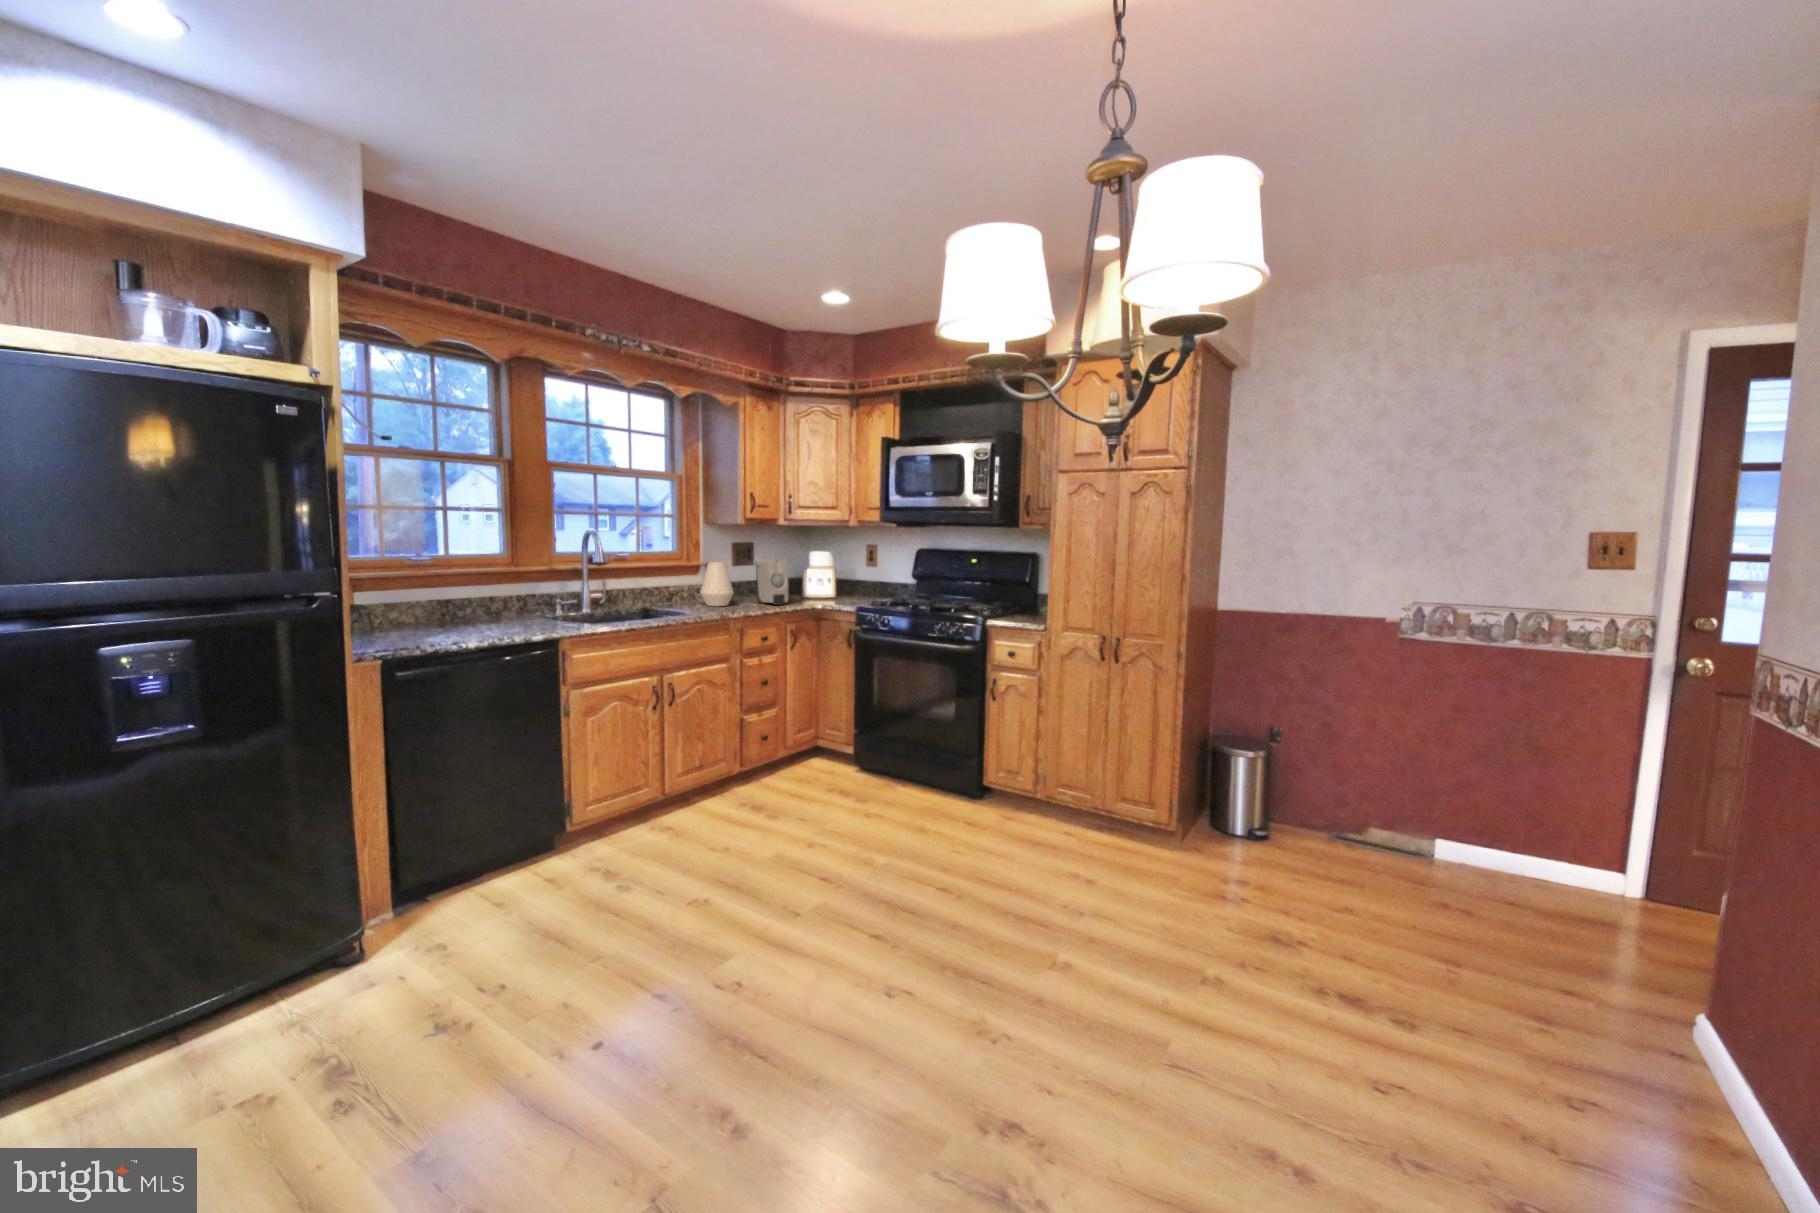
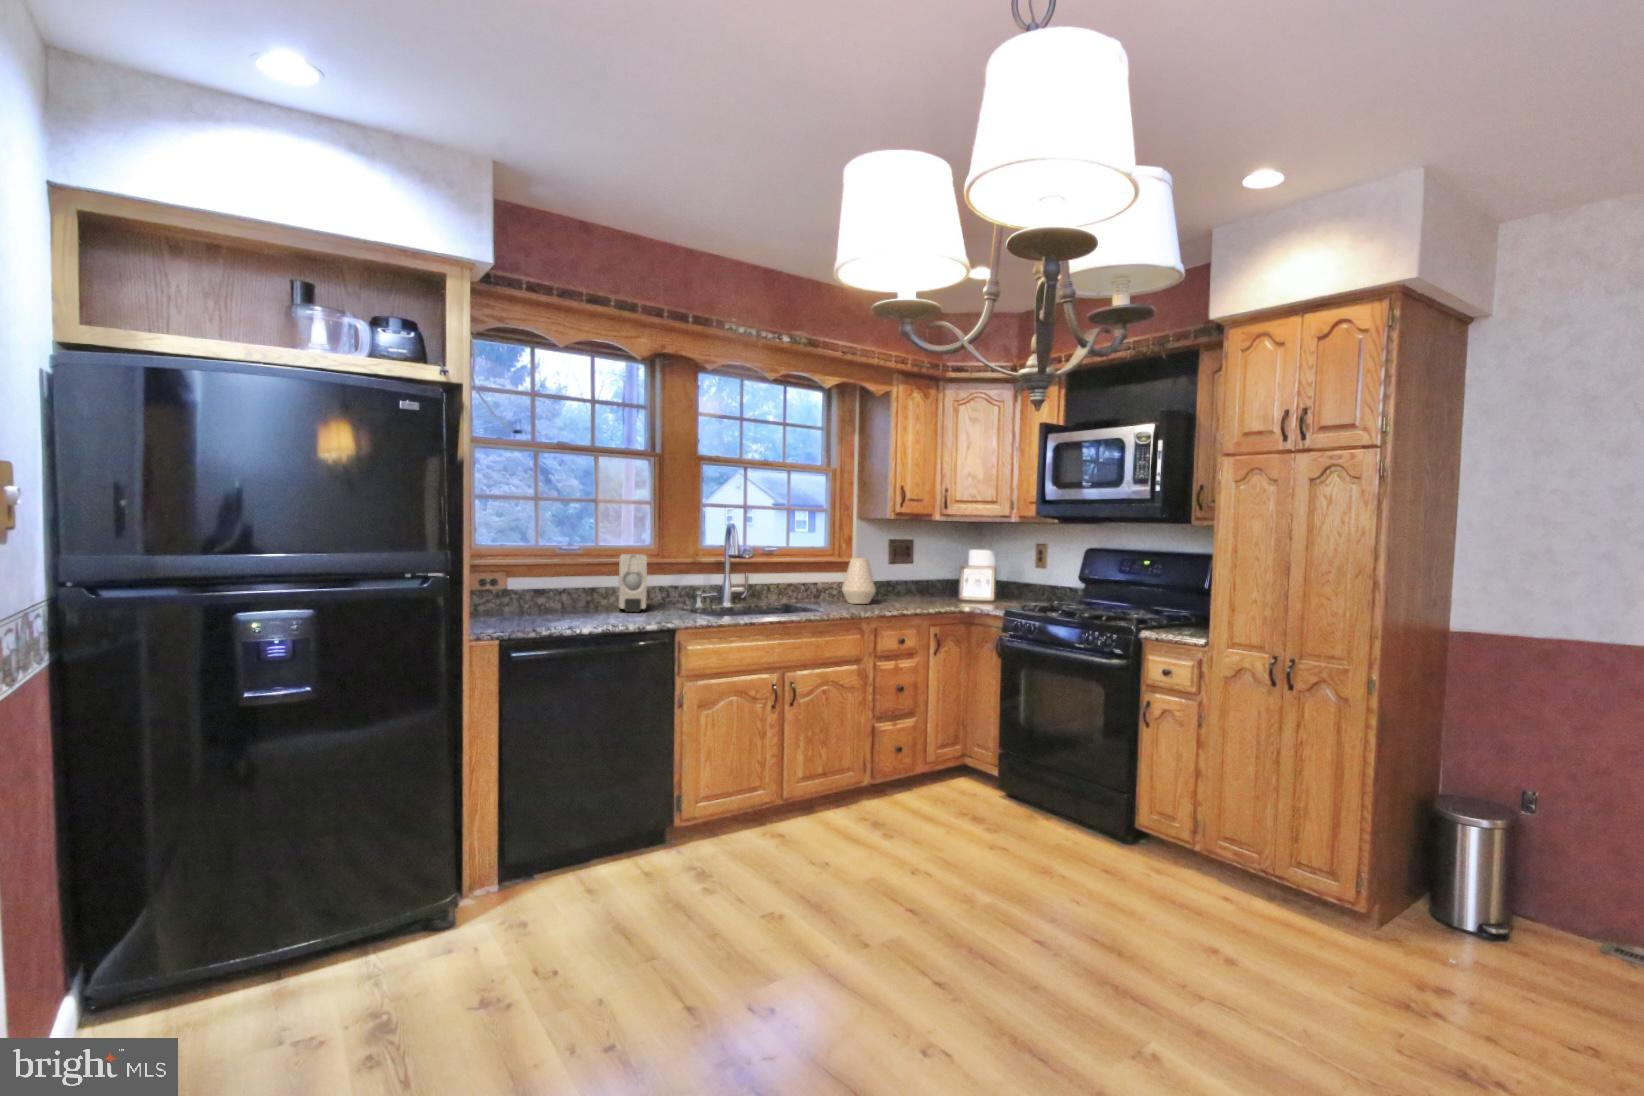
soap dispenser: present [756,559,788,605] -> present [619,554,647,612]

